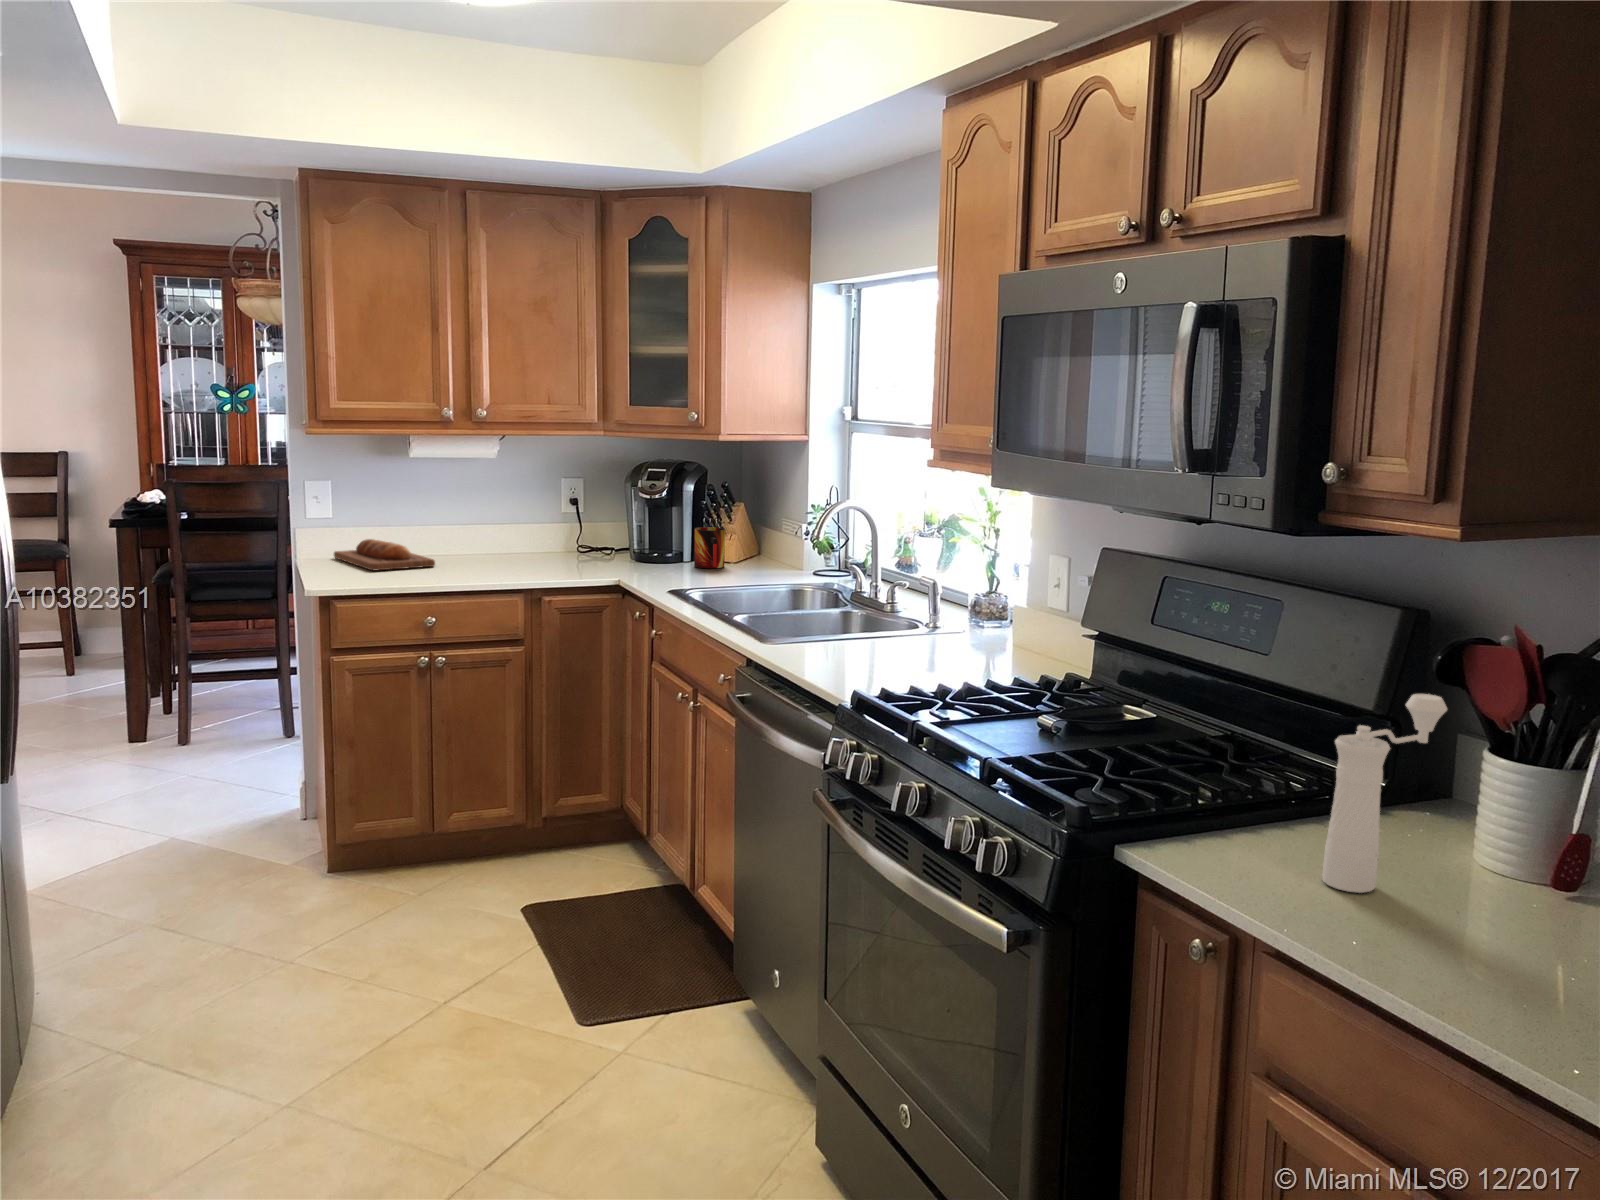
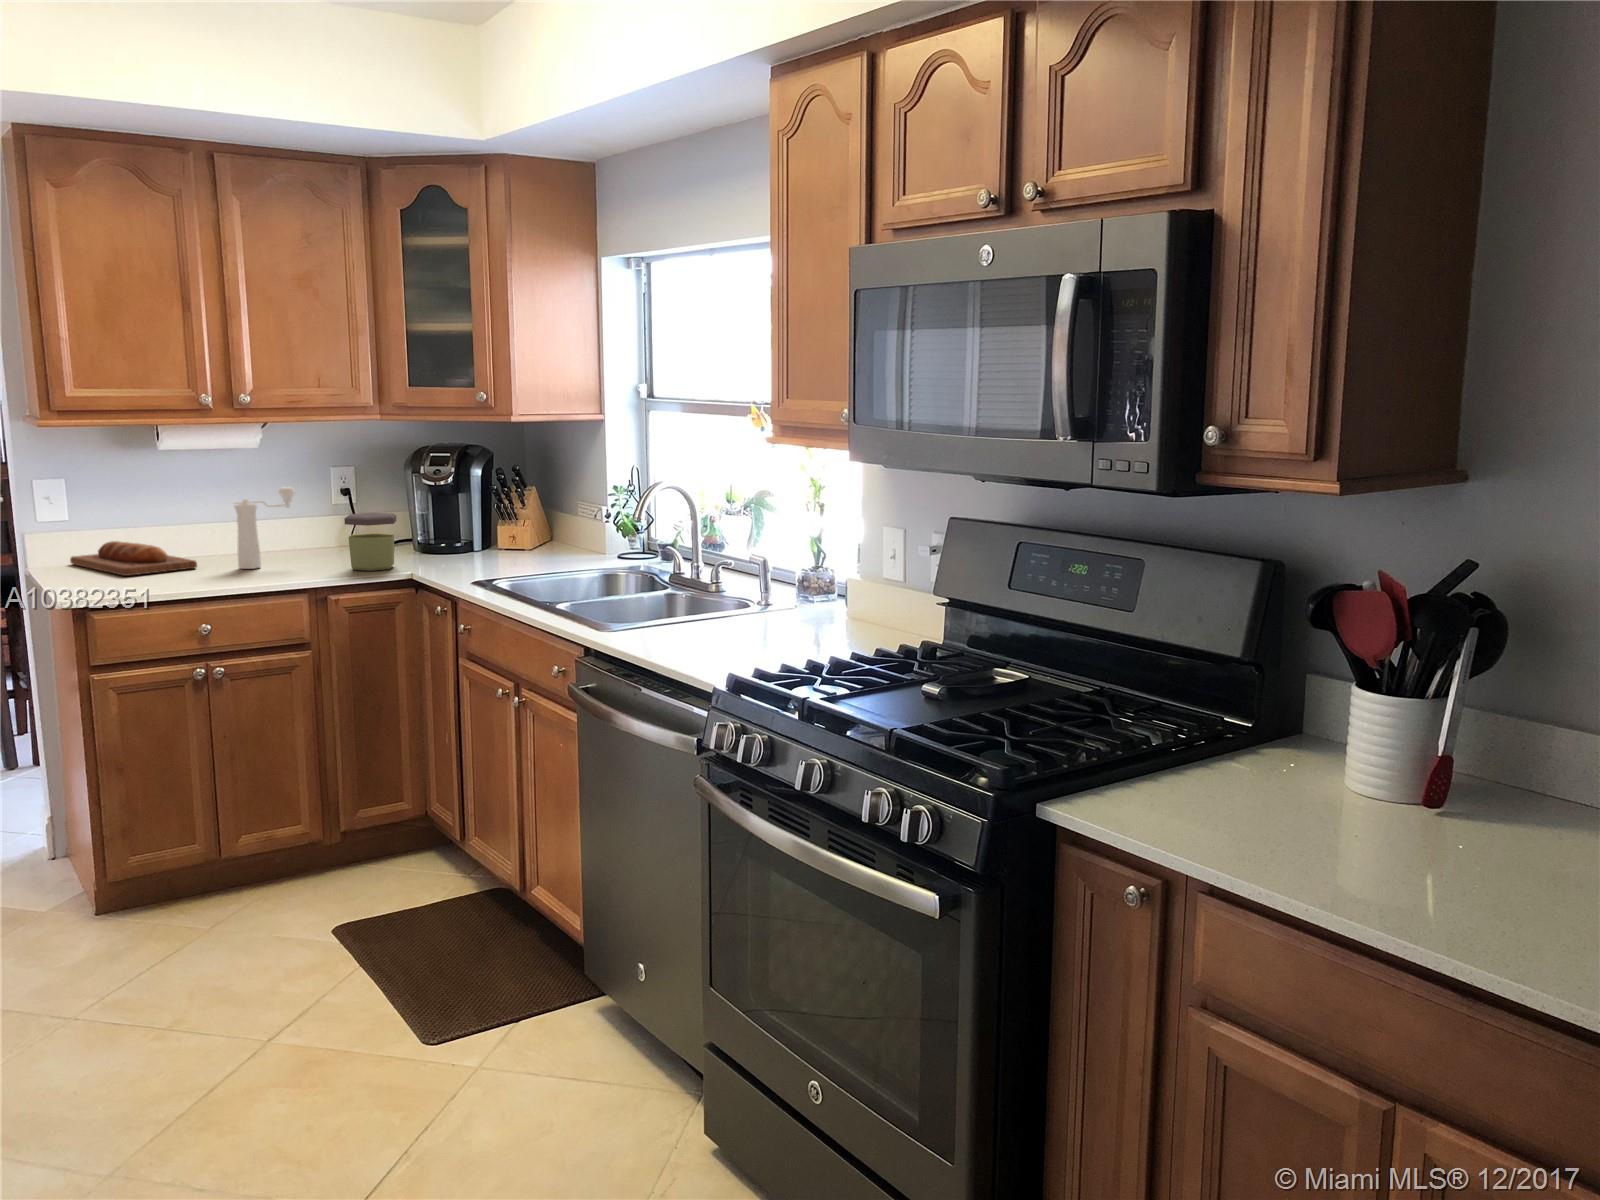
jar: none [561,522,609,576] -> present [344,513,396,571]
mug: present [694,527,725,568] -> none [488,514,521,556]
pepper mill: present [1322,694,1447,893] -> present [234,487,295,569]

